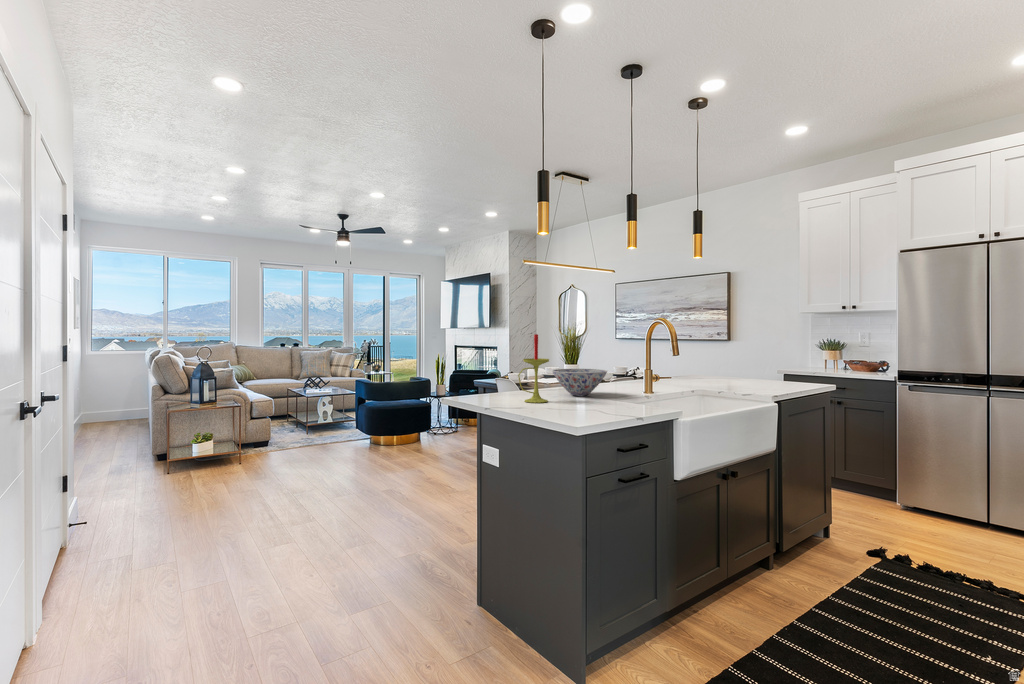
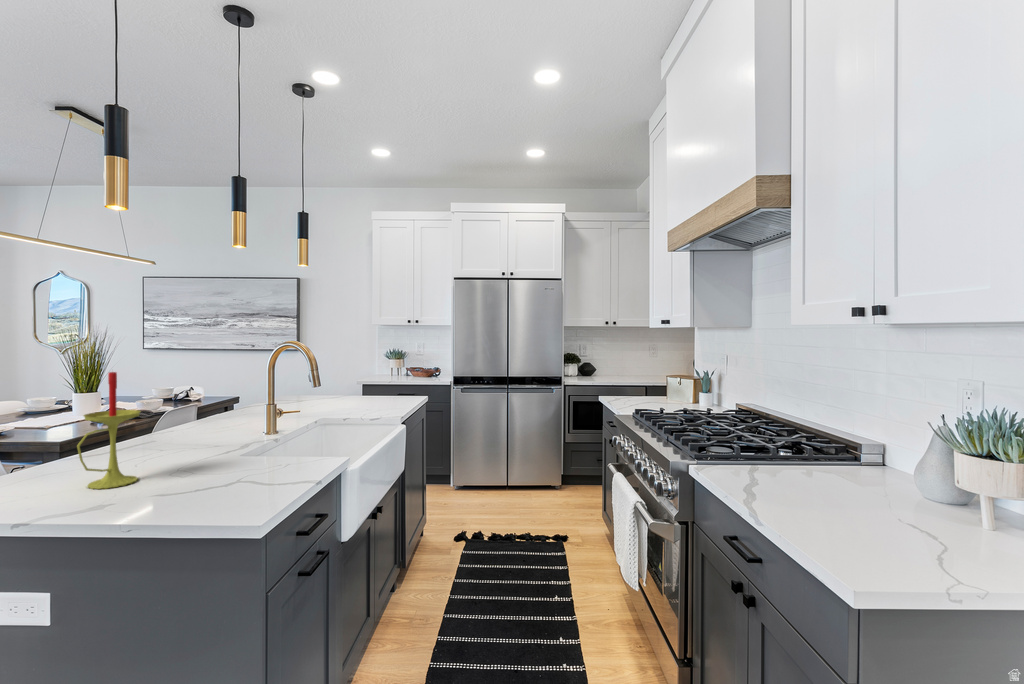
bowl: present [552,369,607,396] -> none [126,411,224,456]

